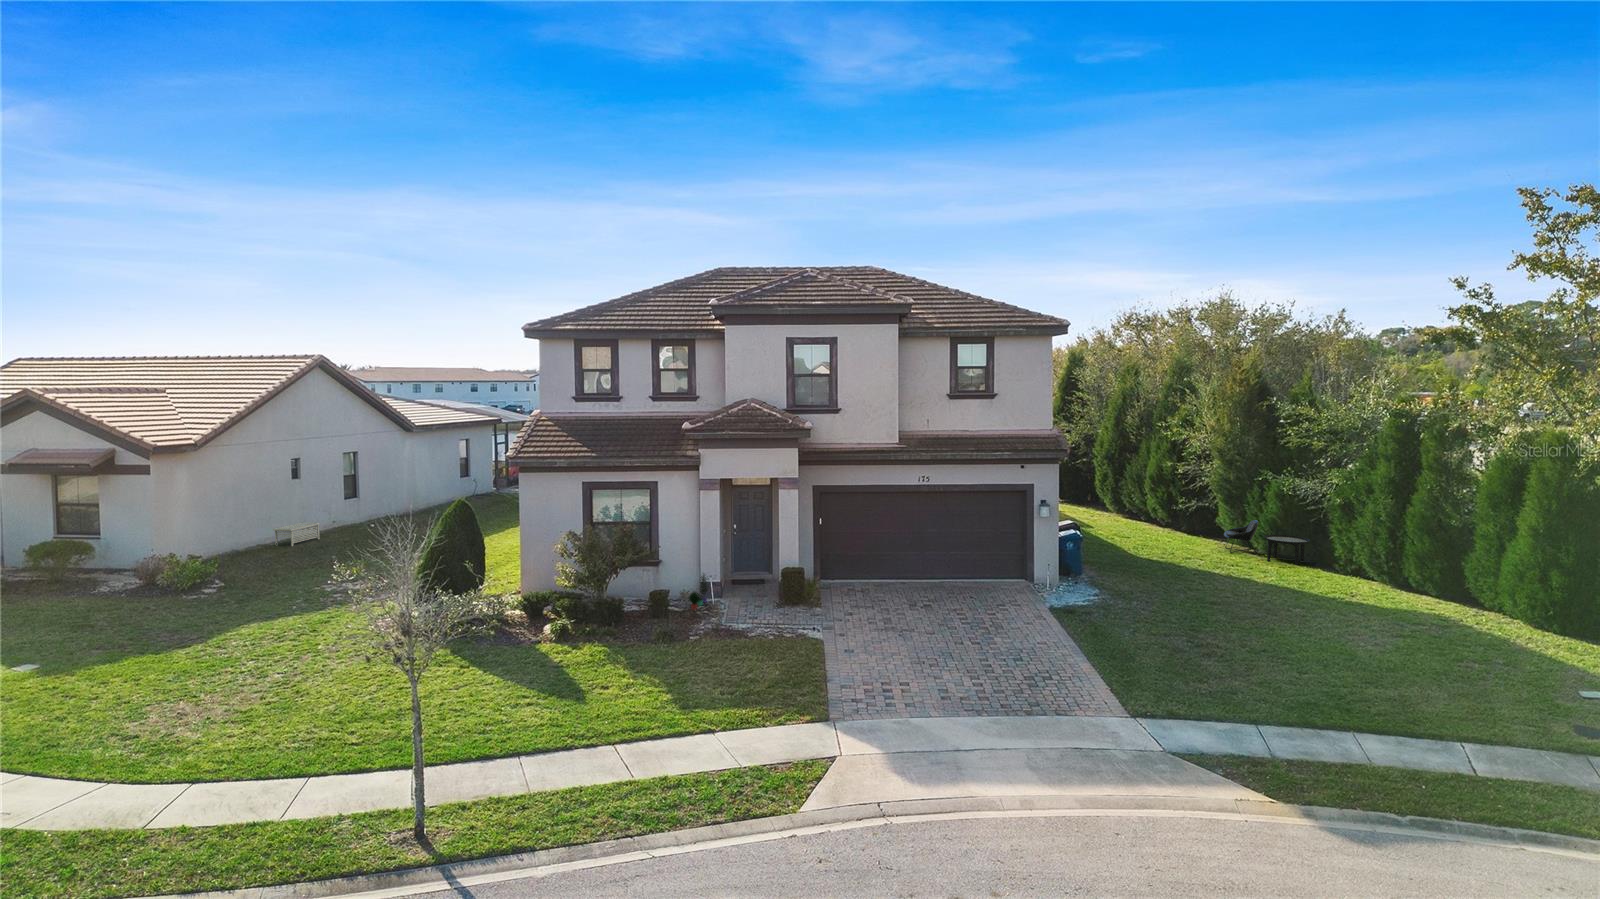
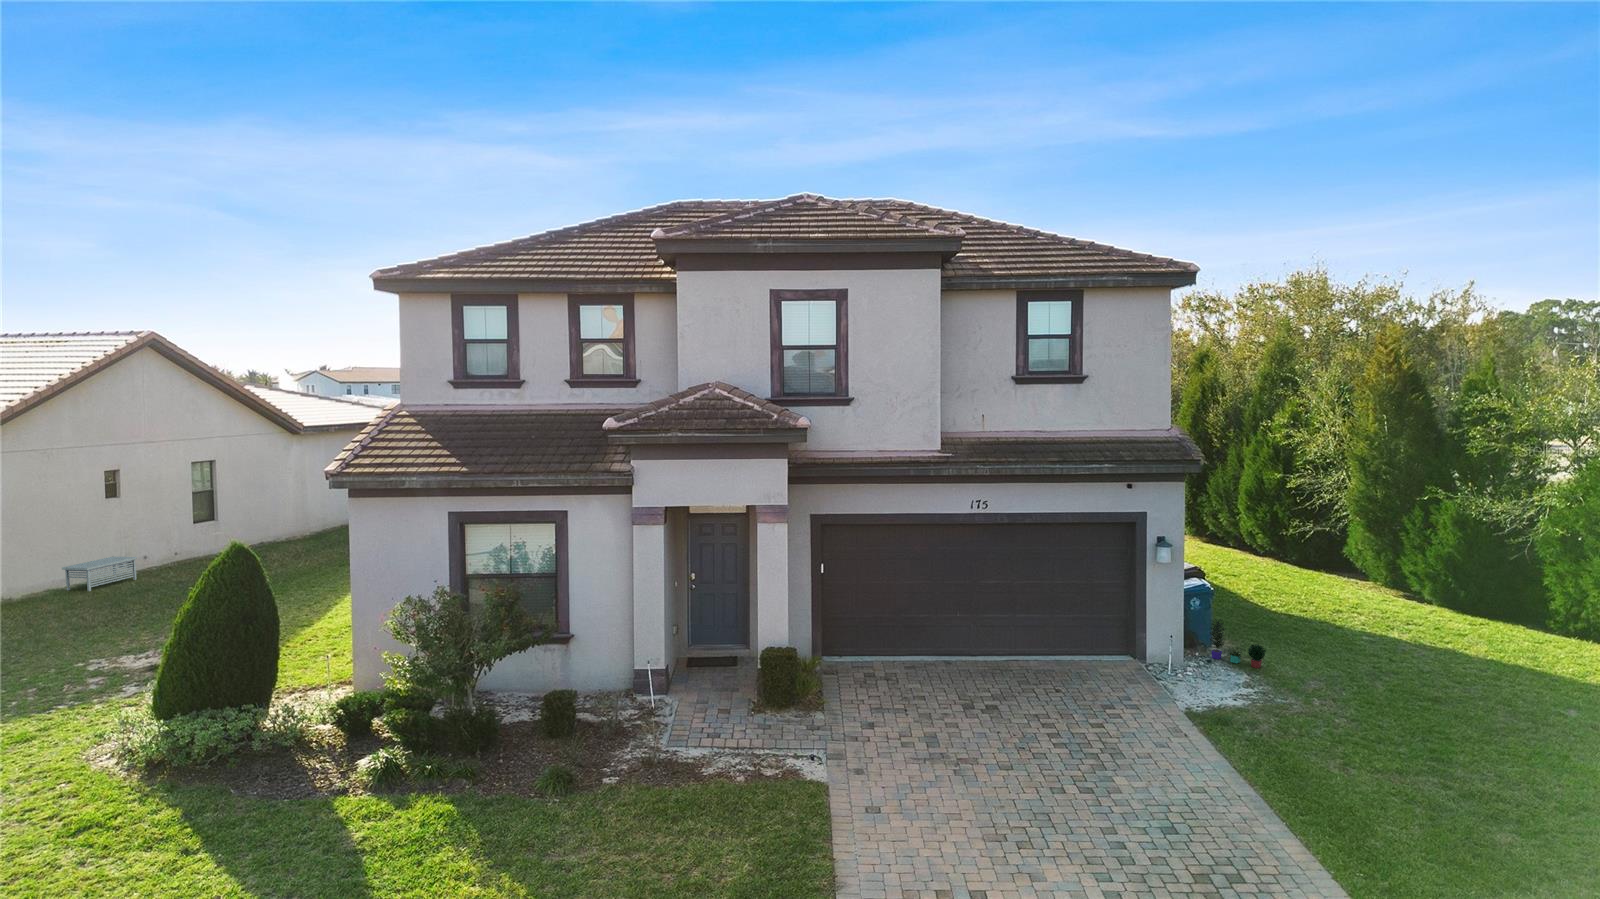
lounge chair: present [1224,520,1259,555] -> none [1374,555,1429,604]
round table: present [1264,535,1310,565] -> none [1443,577,1515,622]
potted plant: present [688,574,708,610] -> present [1210,619,1266,668]

